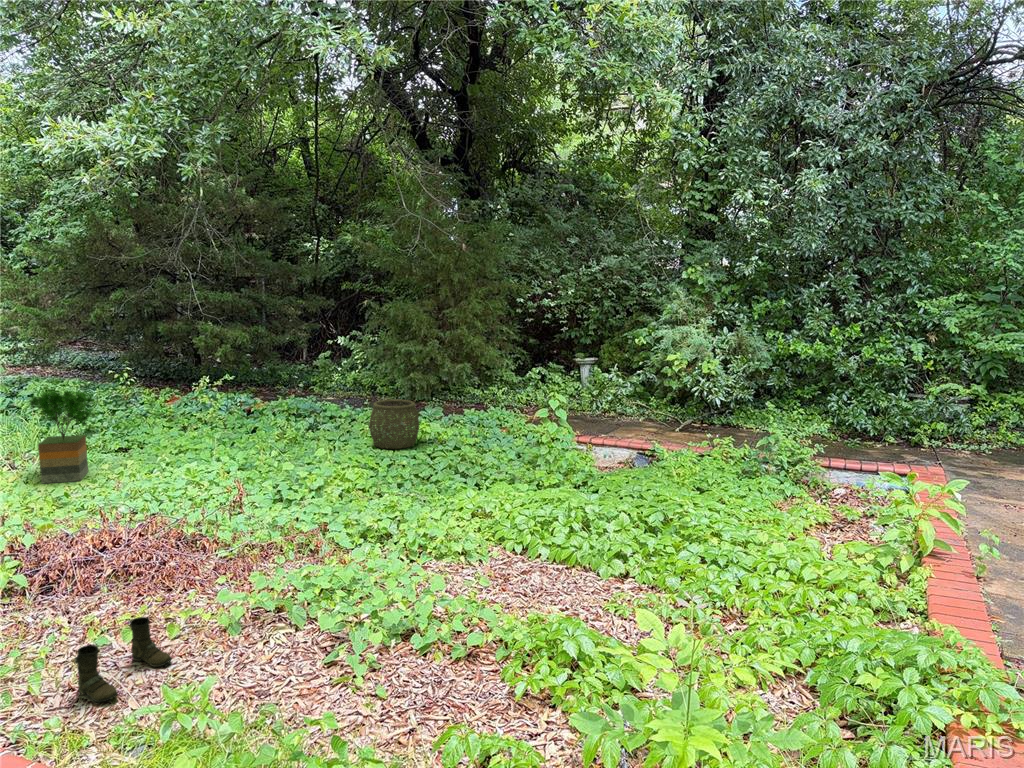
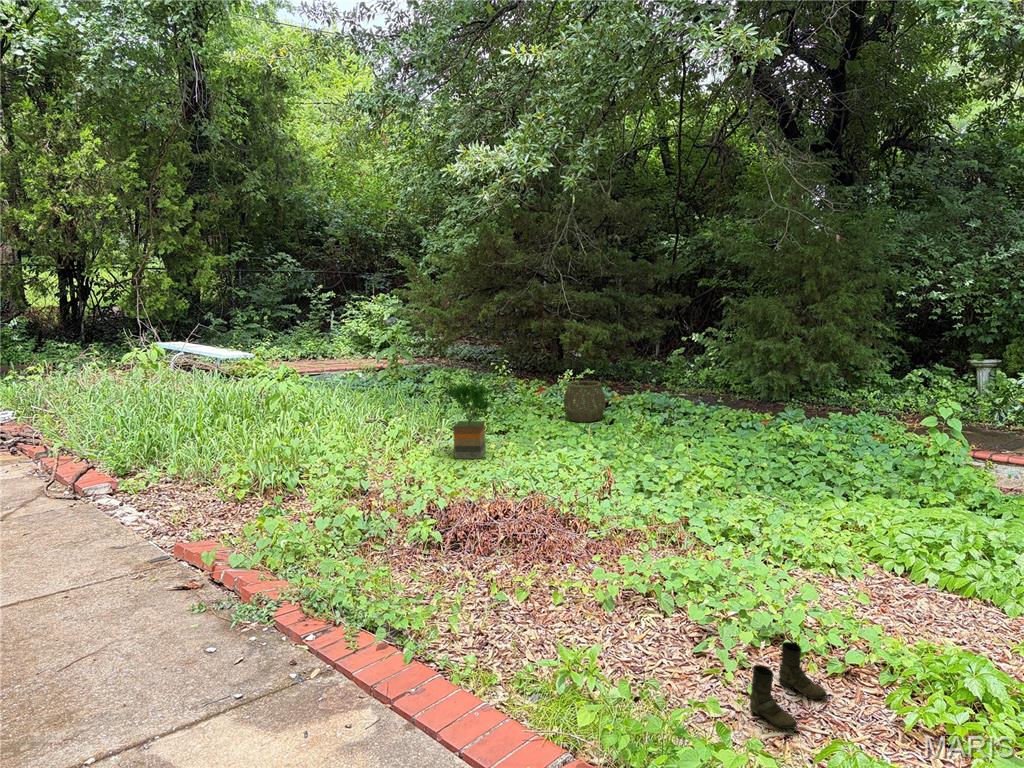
woven basket: present [369,399,419,449] -> present [564,381,605,422]
boots: present [75,617,172,702] -> present [750,642,827,729]

